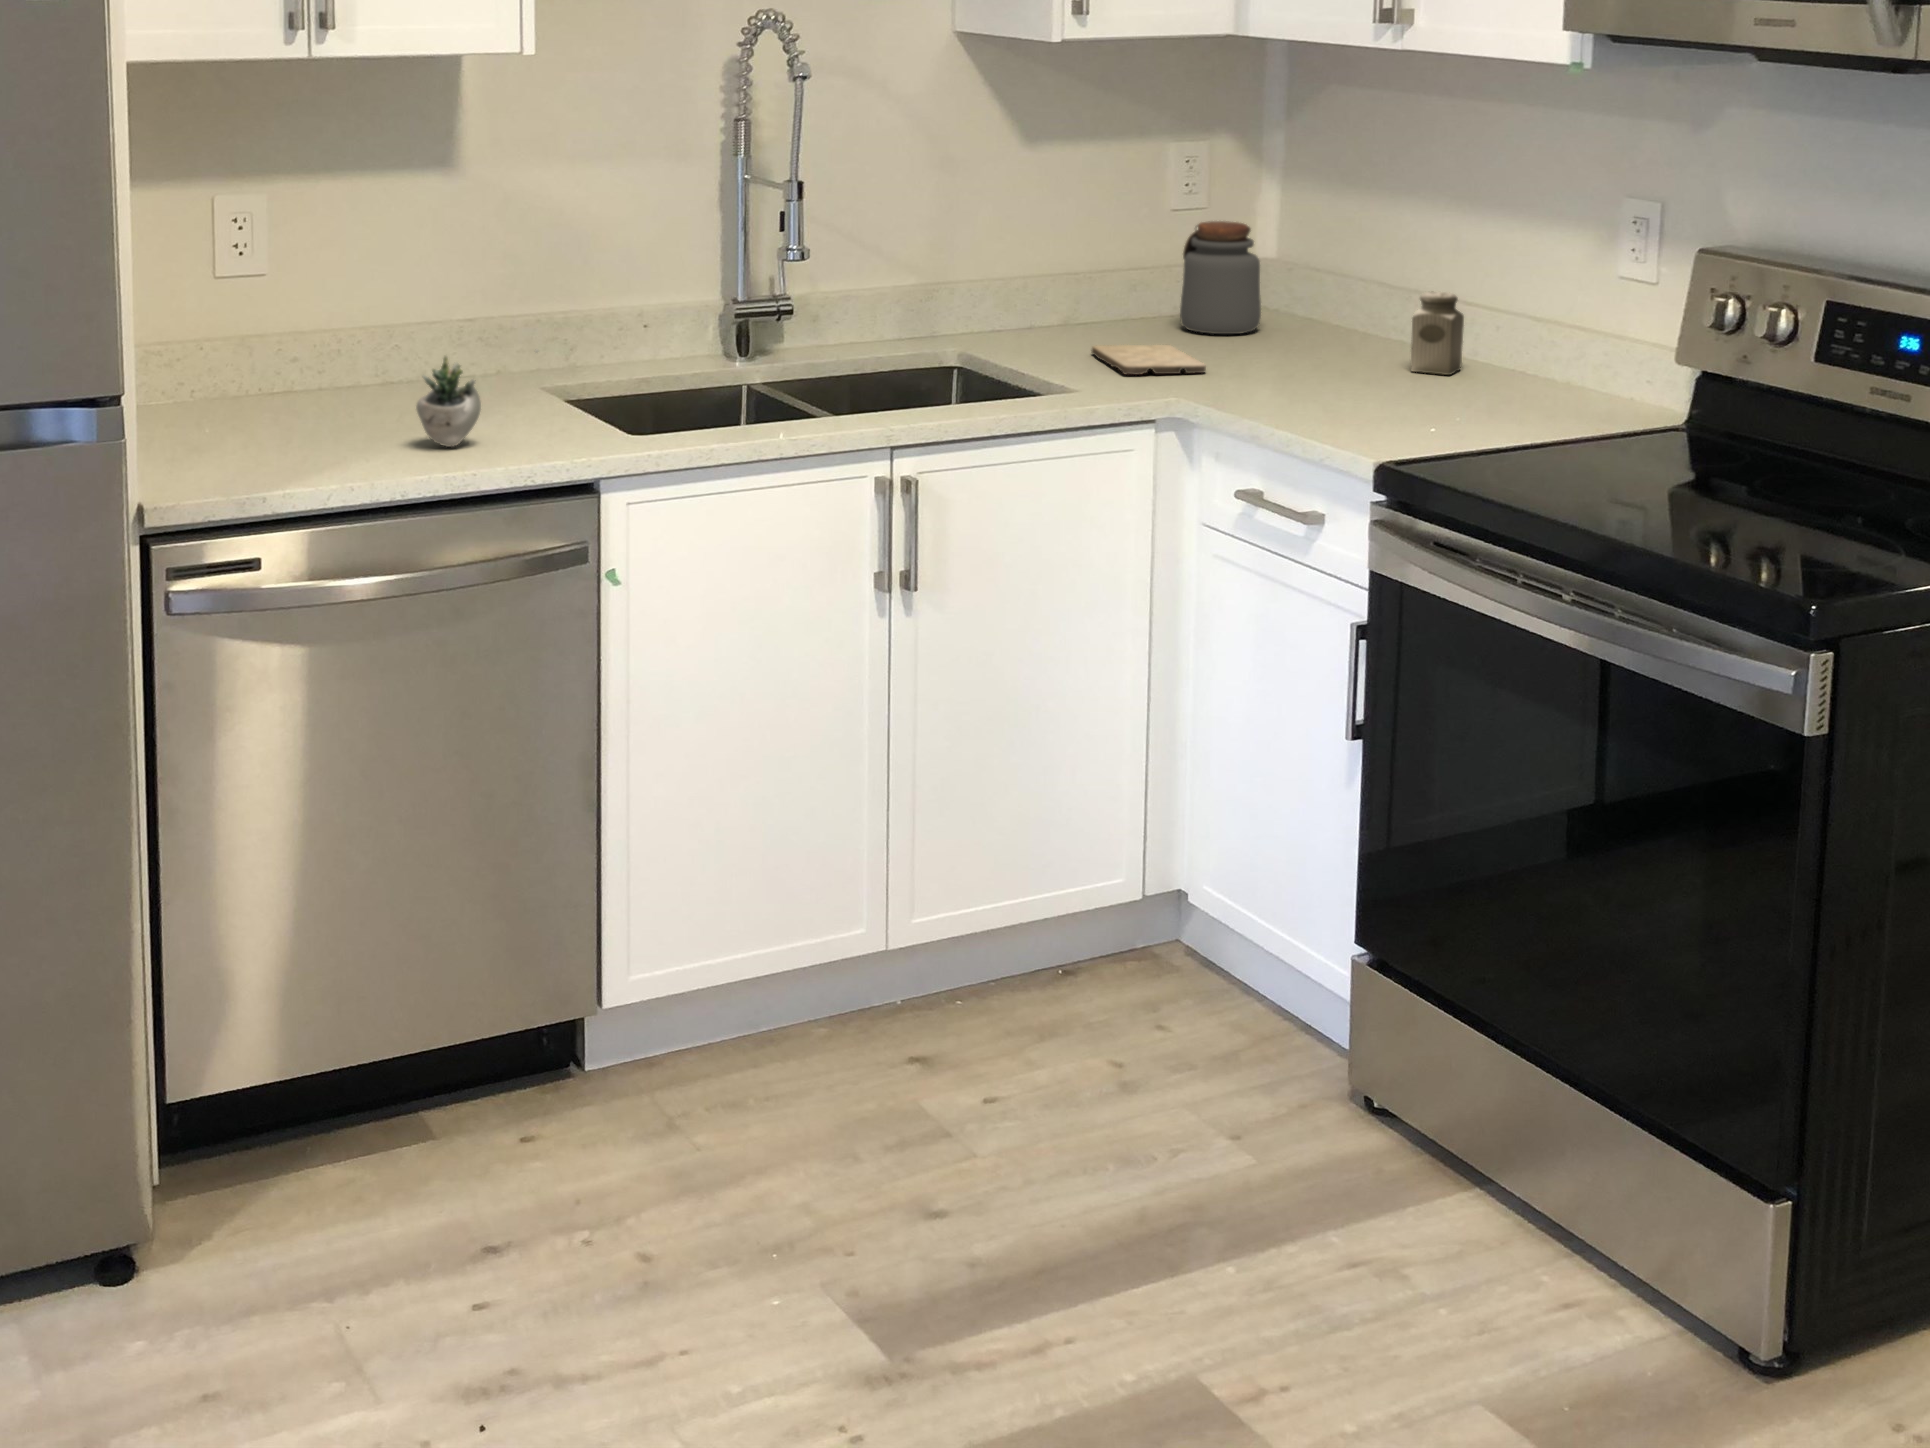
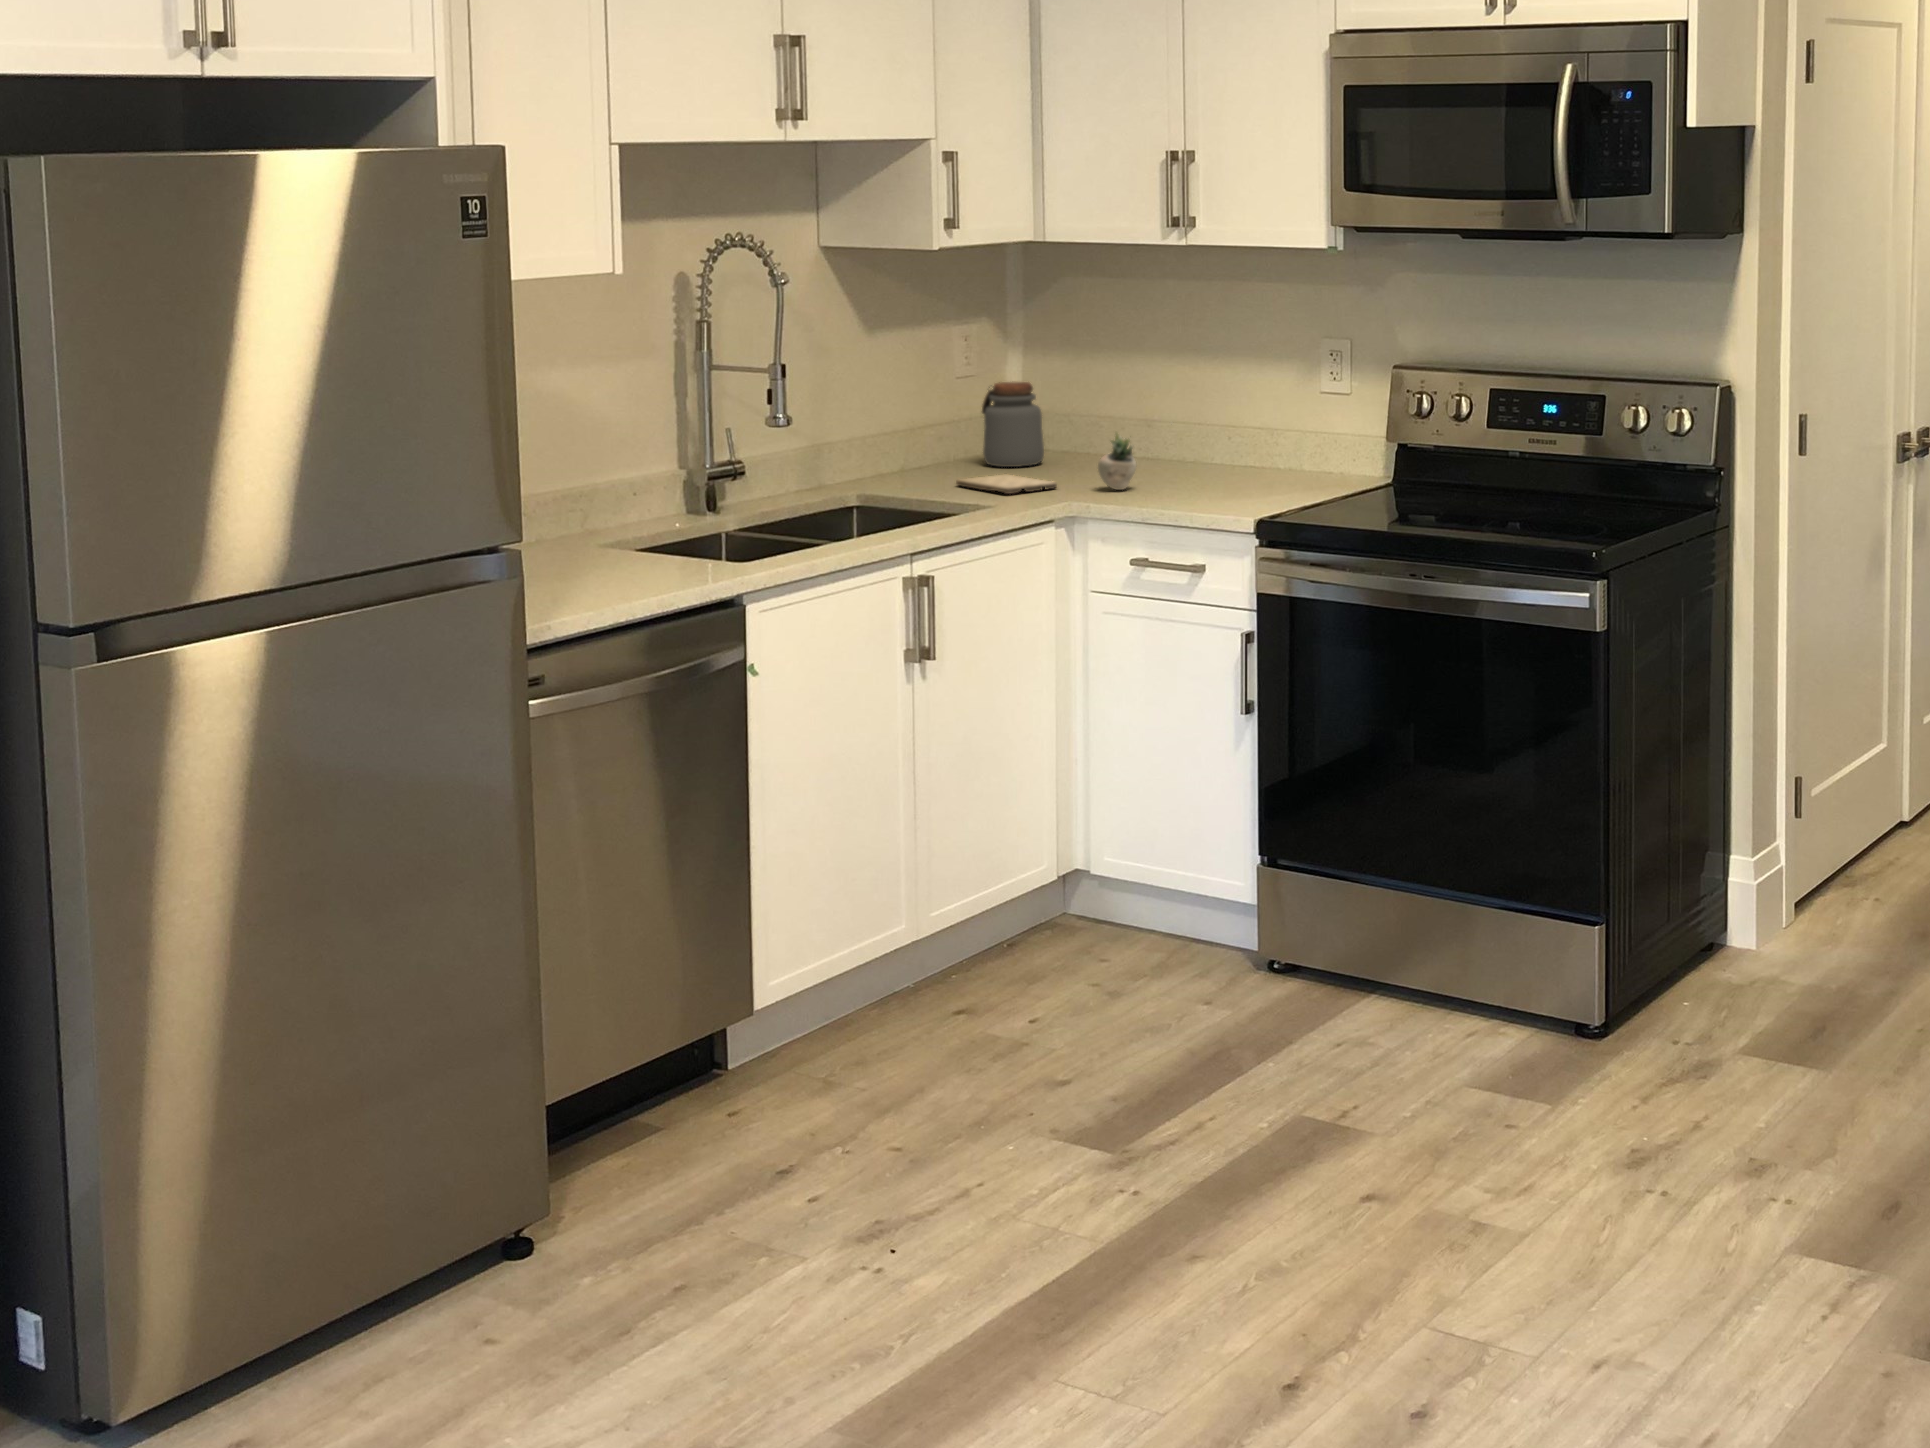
salt shaker: present [1411,292,1464,375] -> none [1186,416,1217,474]
succulent plant: present [416,350,538,447] -> present [1098,432,1136,490]

